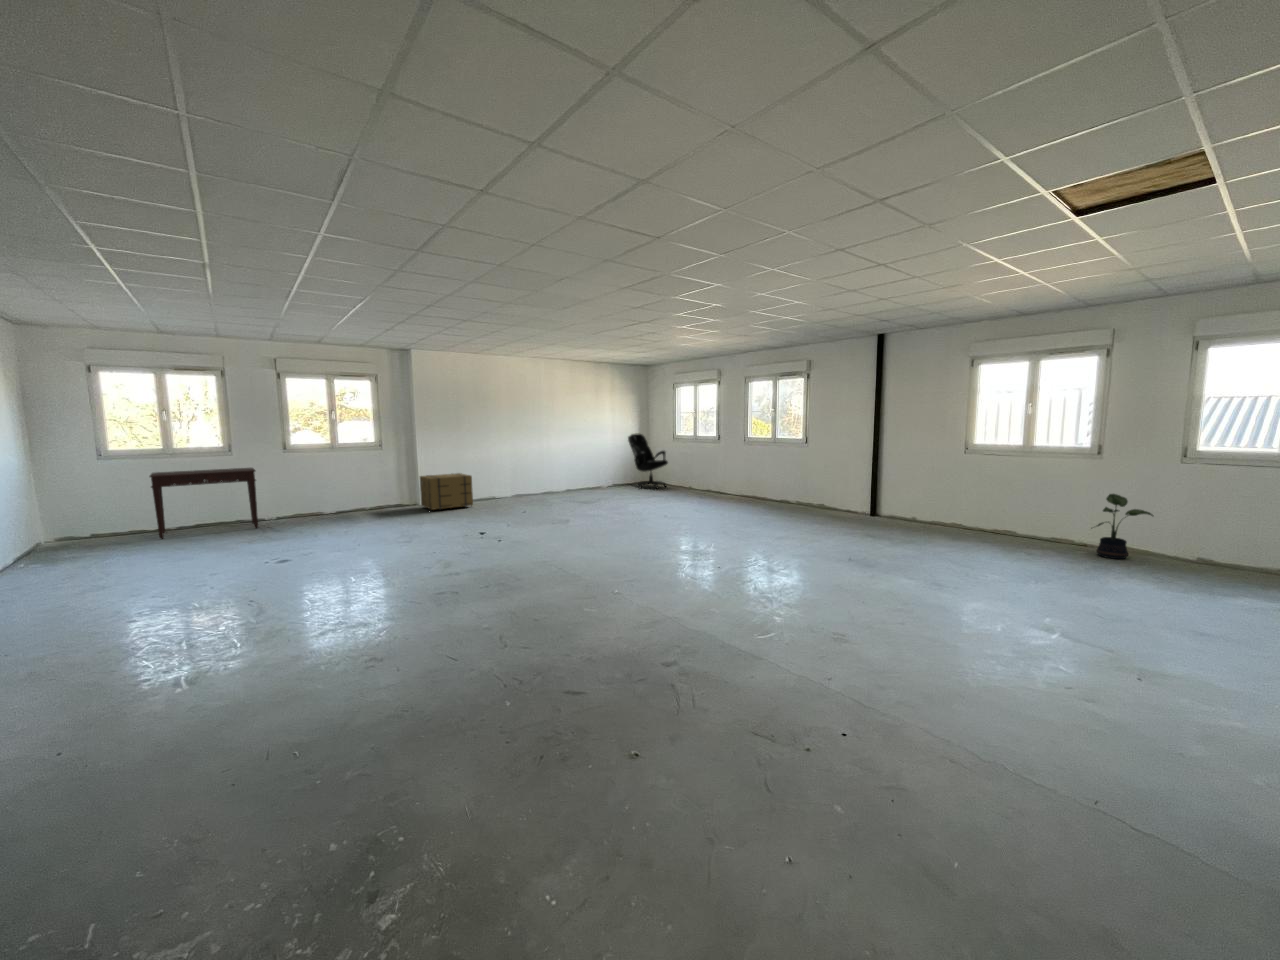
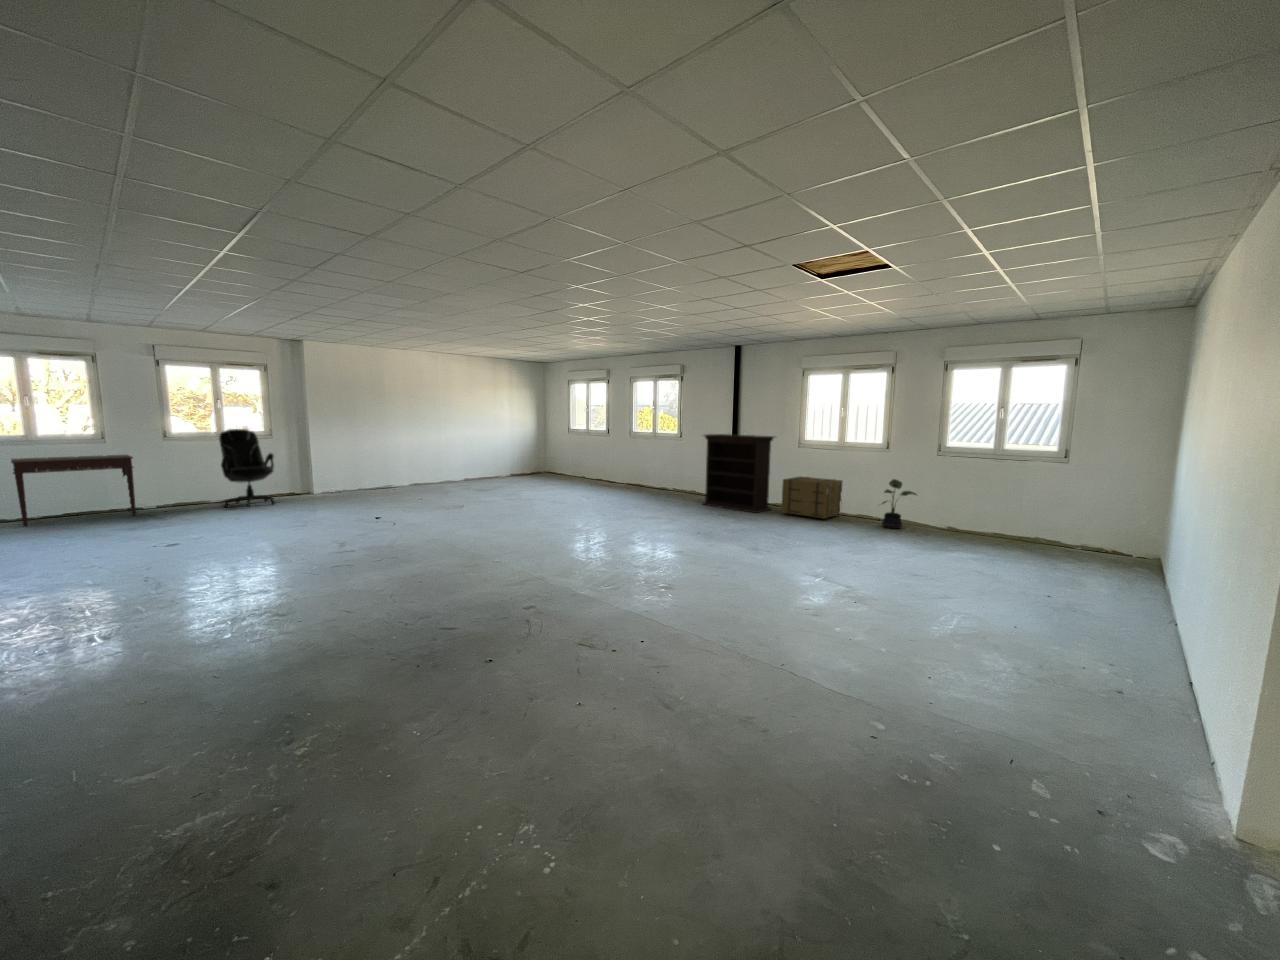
office chair: present [628,434,668,488] -> present [219,429,275,507]
bookshelf: none [838,439,936,533] -> present [703,434,774,513]
cardboard box: present [420,473,473,510] -> present [781,476,842,518]

